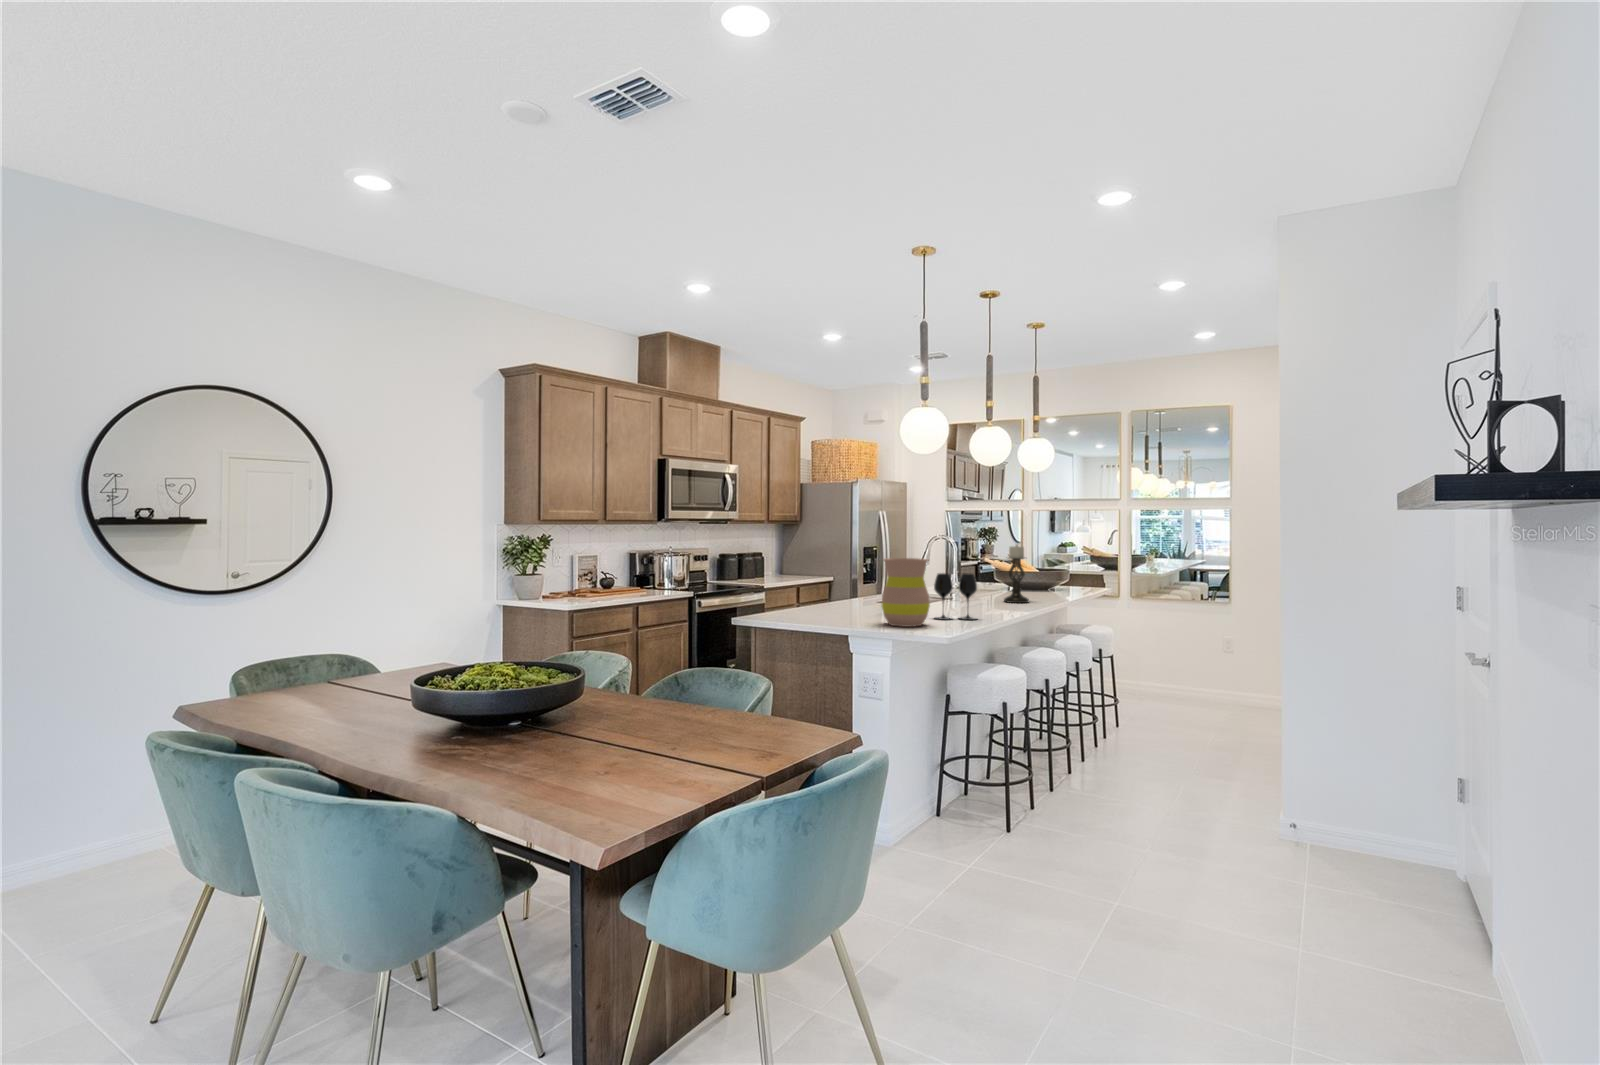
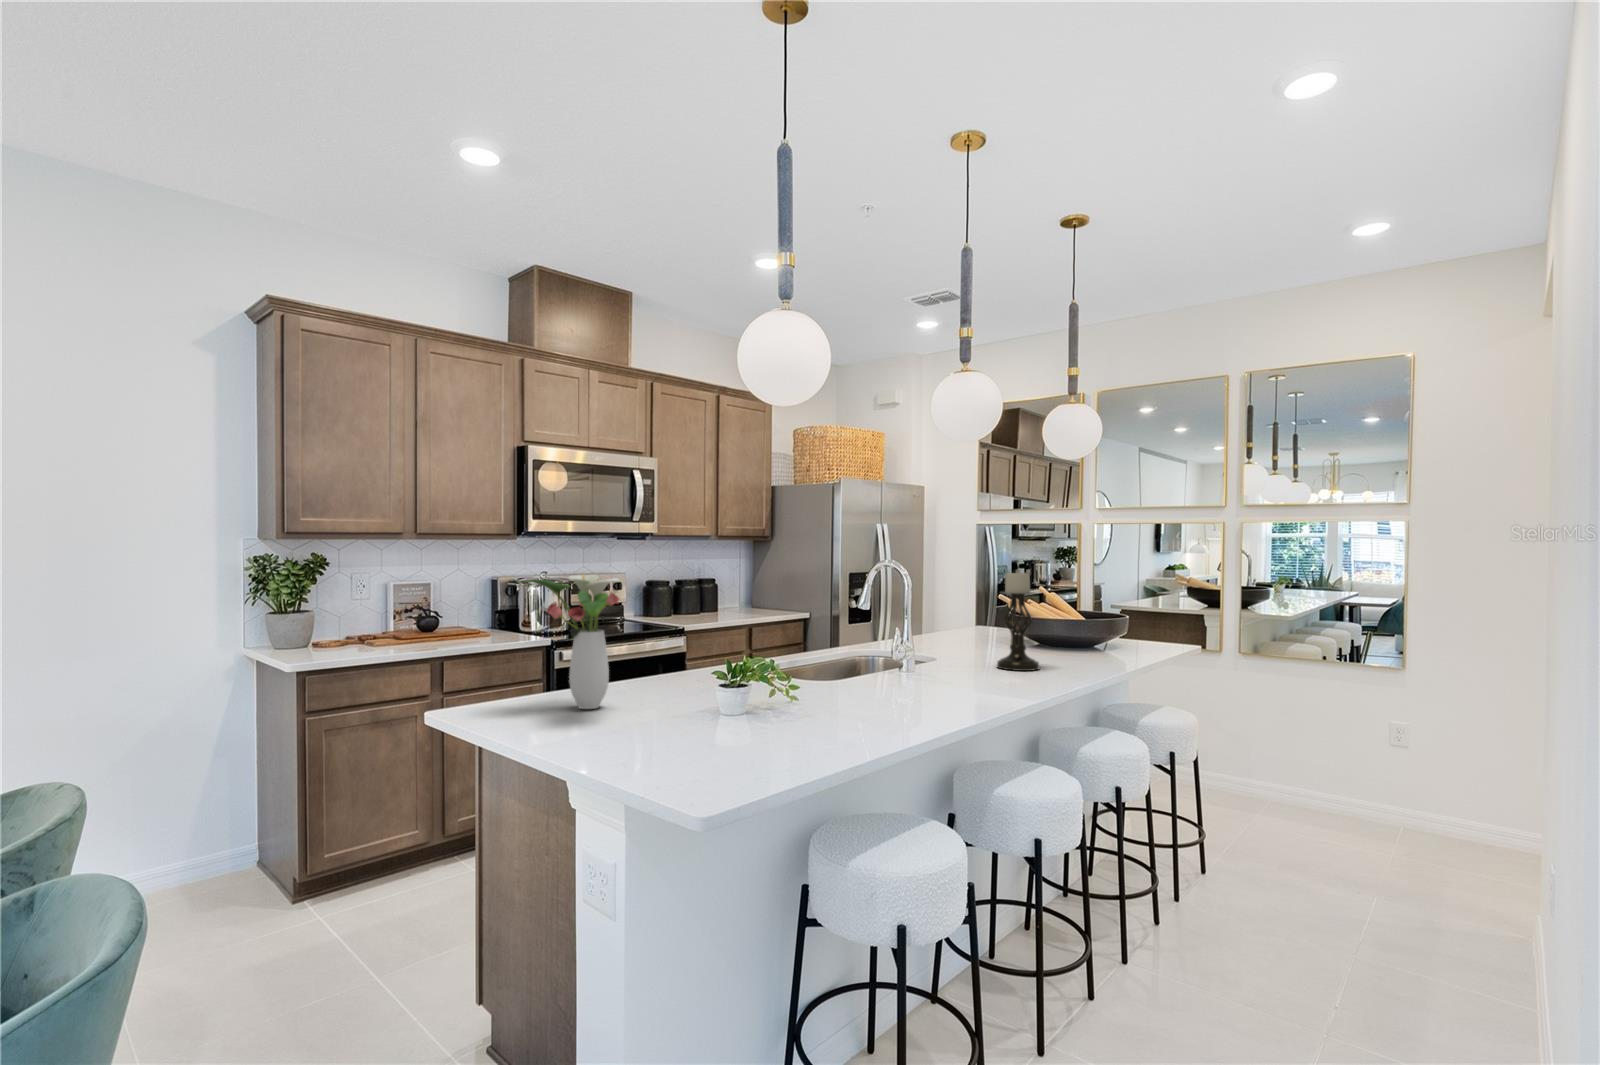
flower arrangement: none [786,546,846,619] -> present [526,574,620,709]
vase: present [882,558,930,627] -> none [653,598,751,742]
wine glass: present [934,573,977,620] -> none [795,626,880,720]

